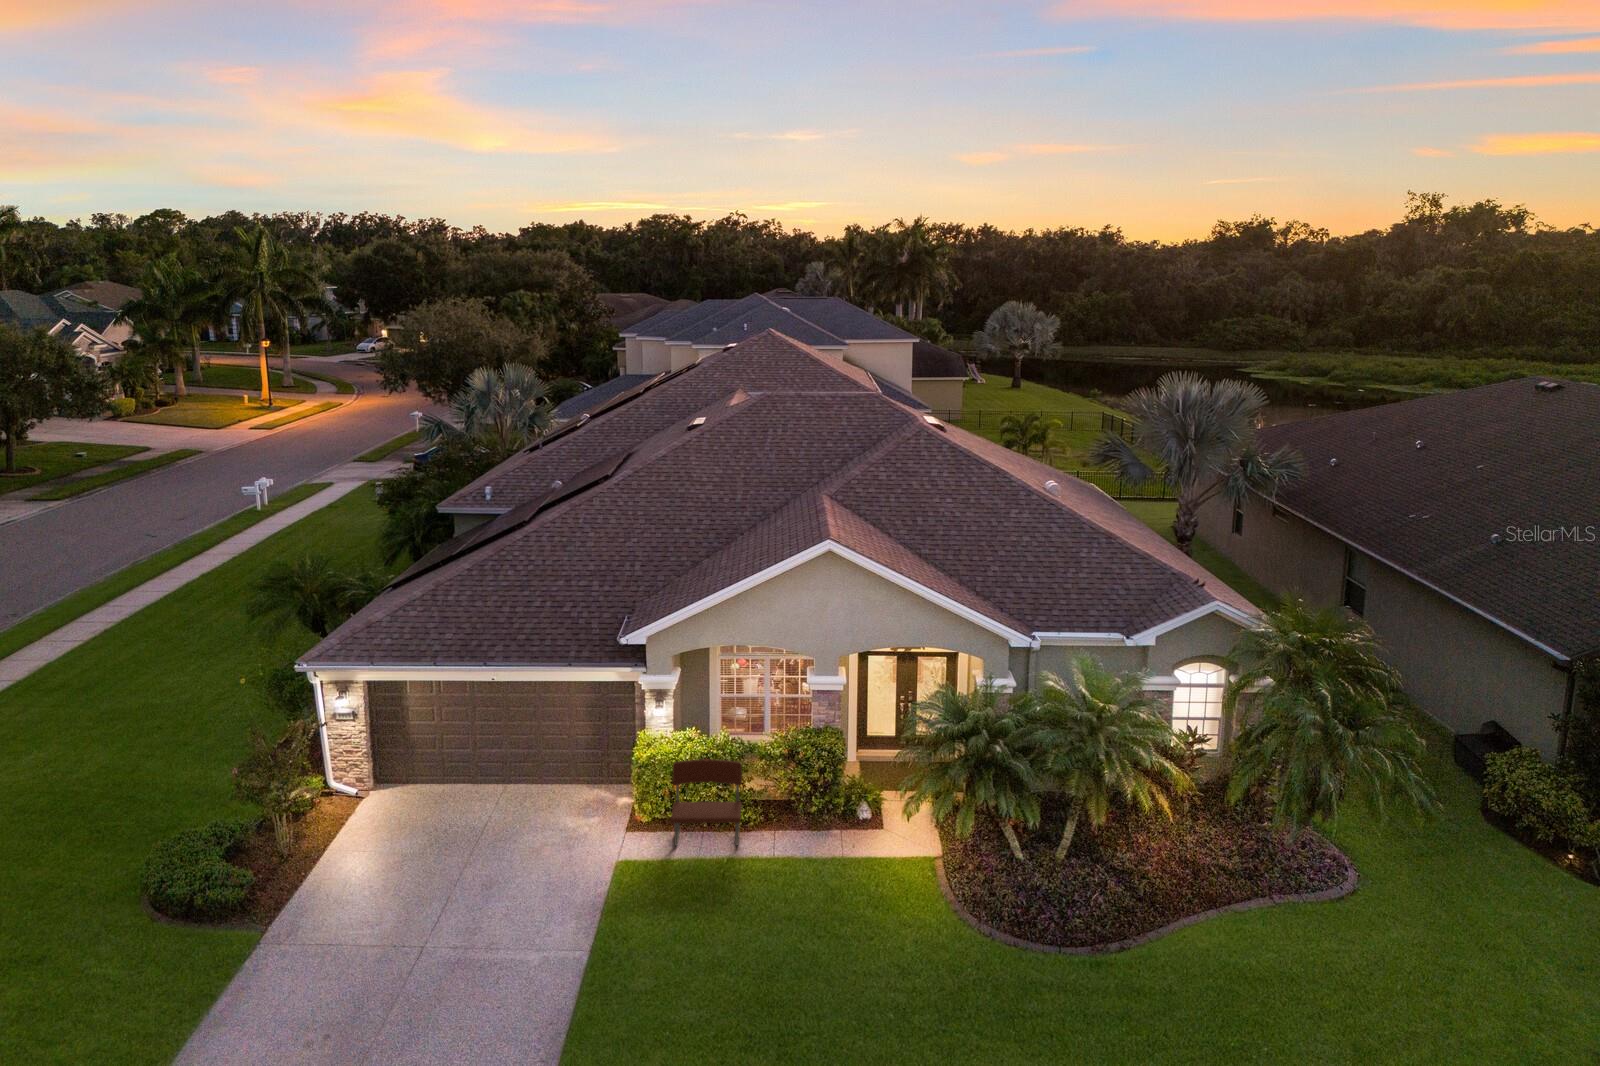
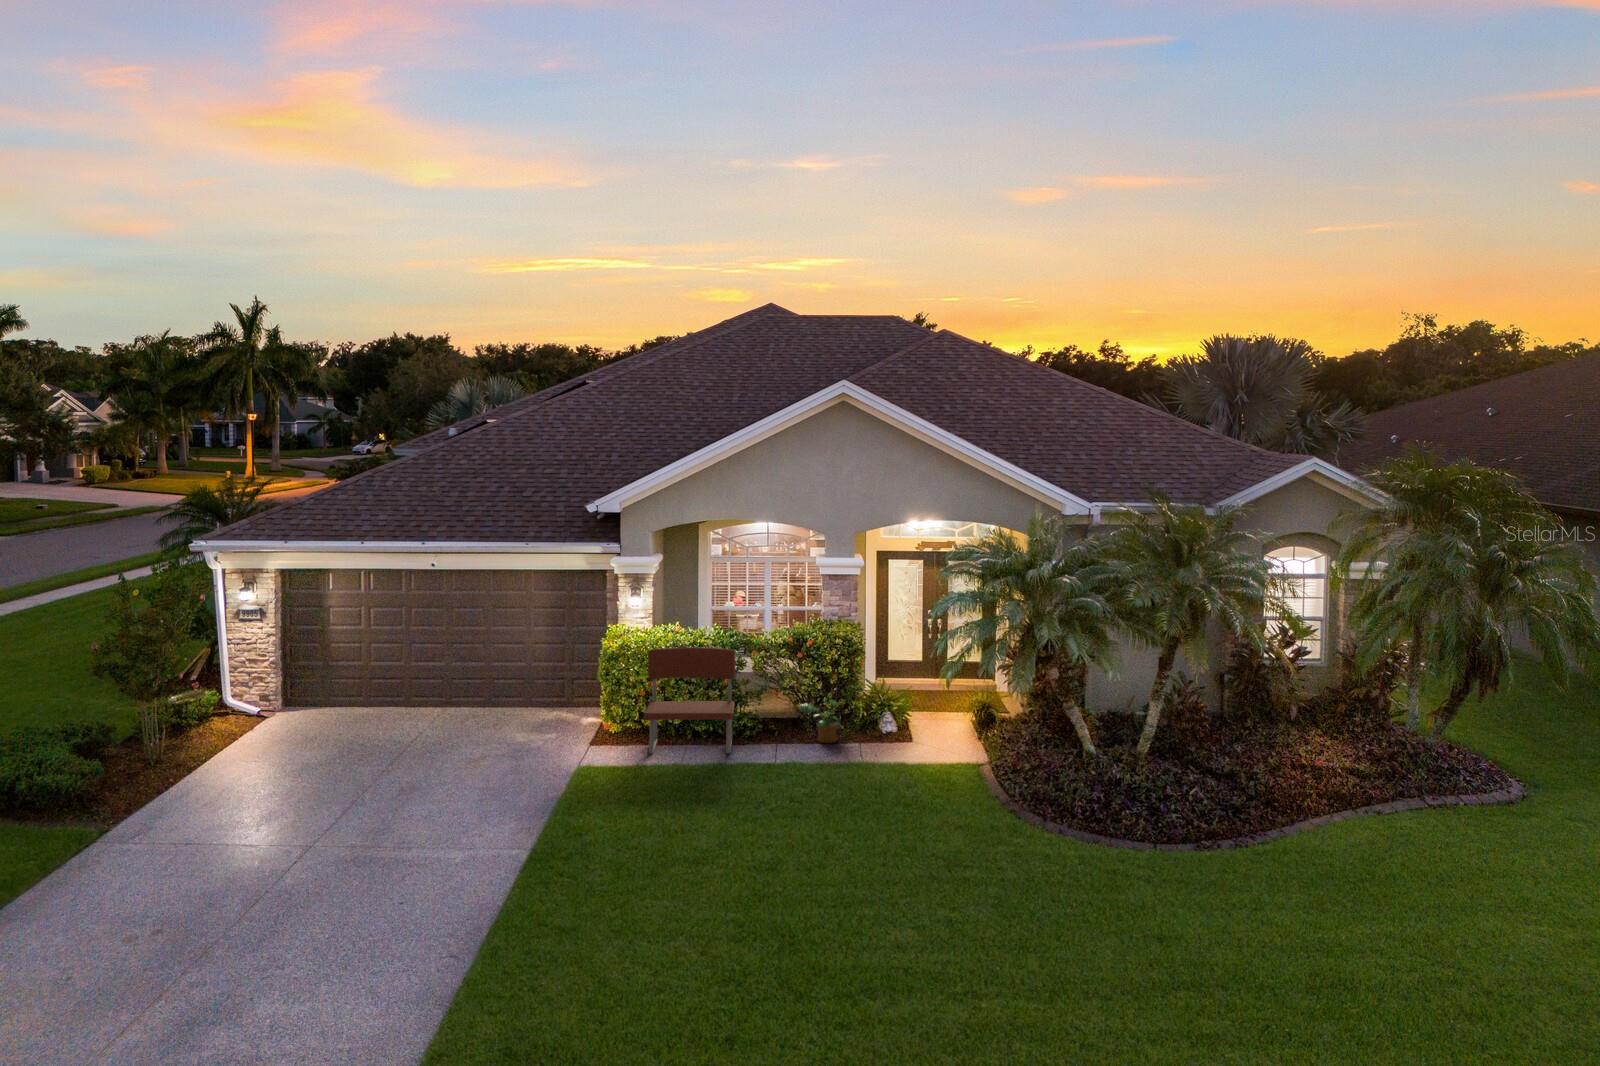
potted plant: none [793,796,827,833] -> present [799,700,839,743]

